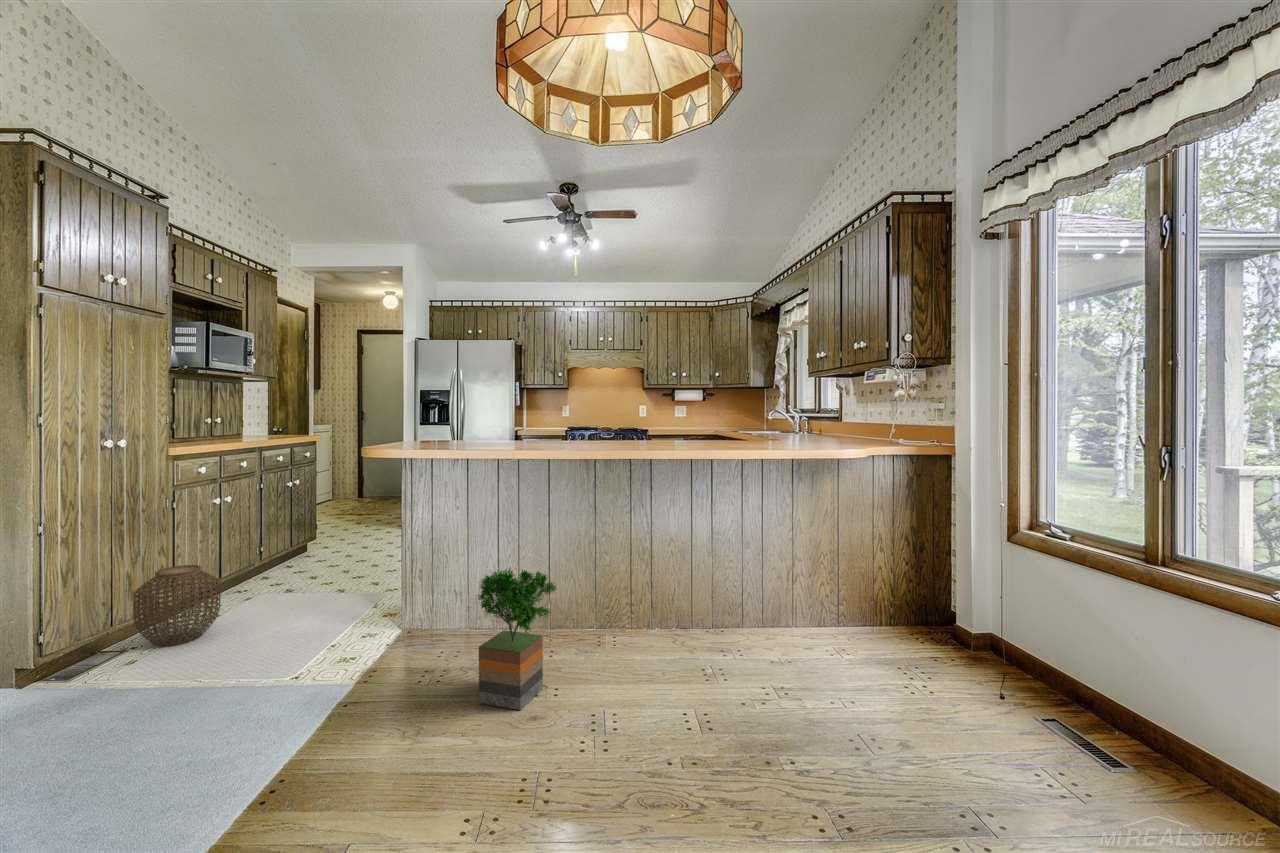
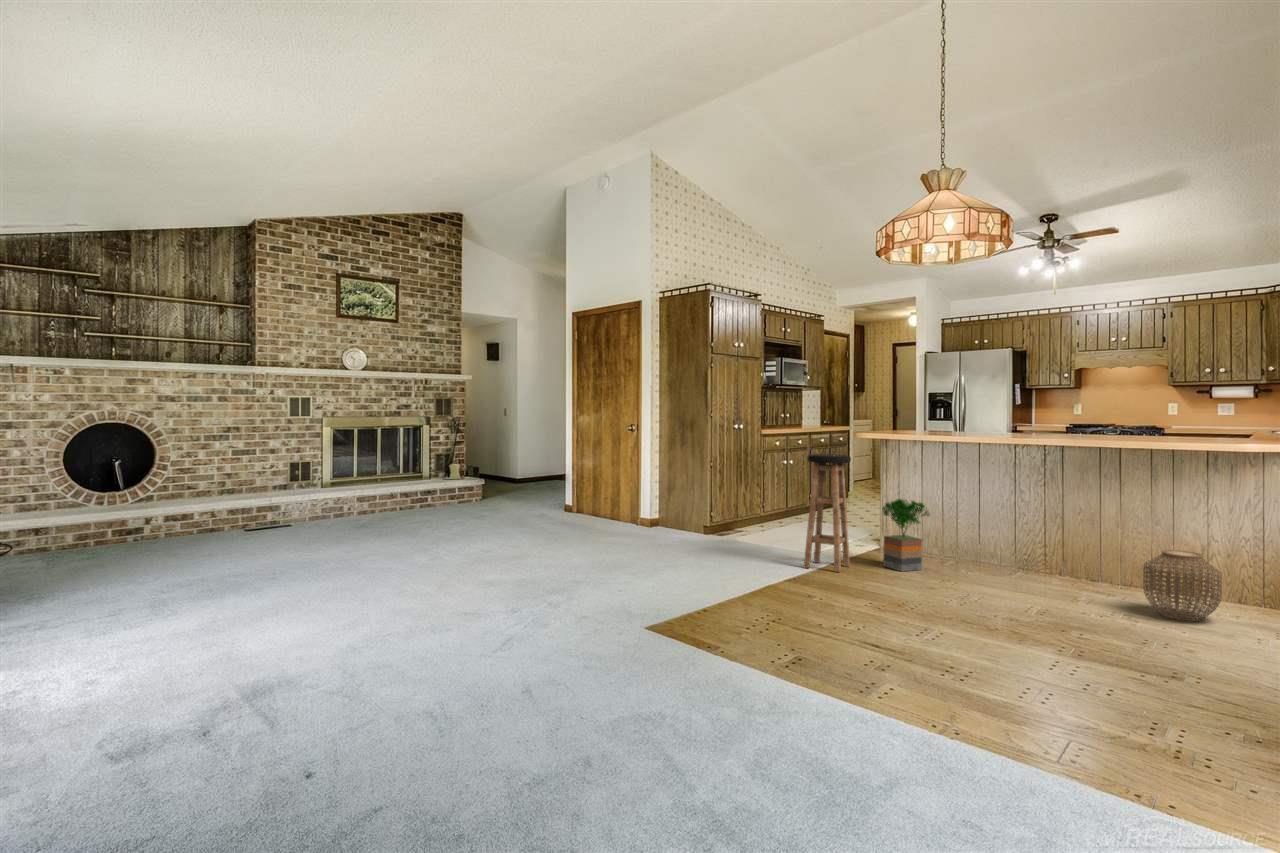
bar stool: none [323,506,425,789] -> present [804,454,851,572]
woven basket: present [133,565,221,646] -> present [1143,550,1222,621]

